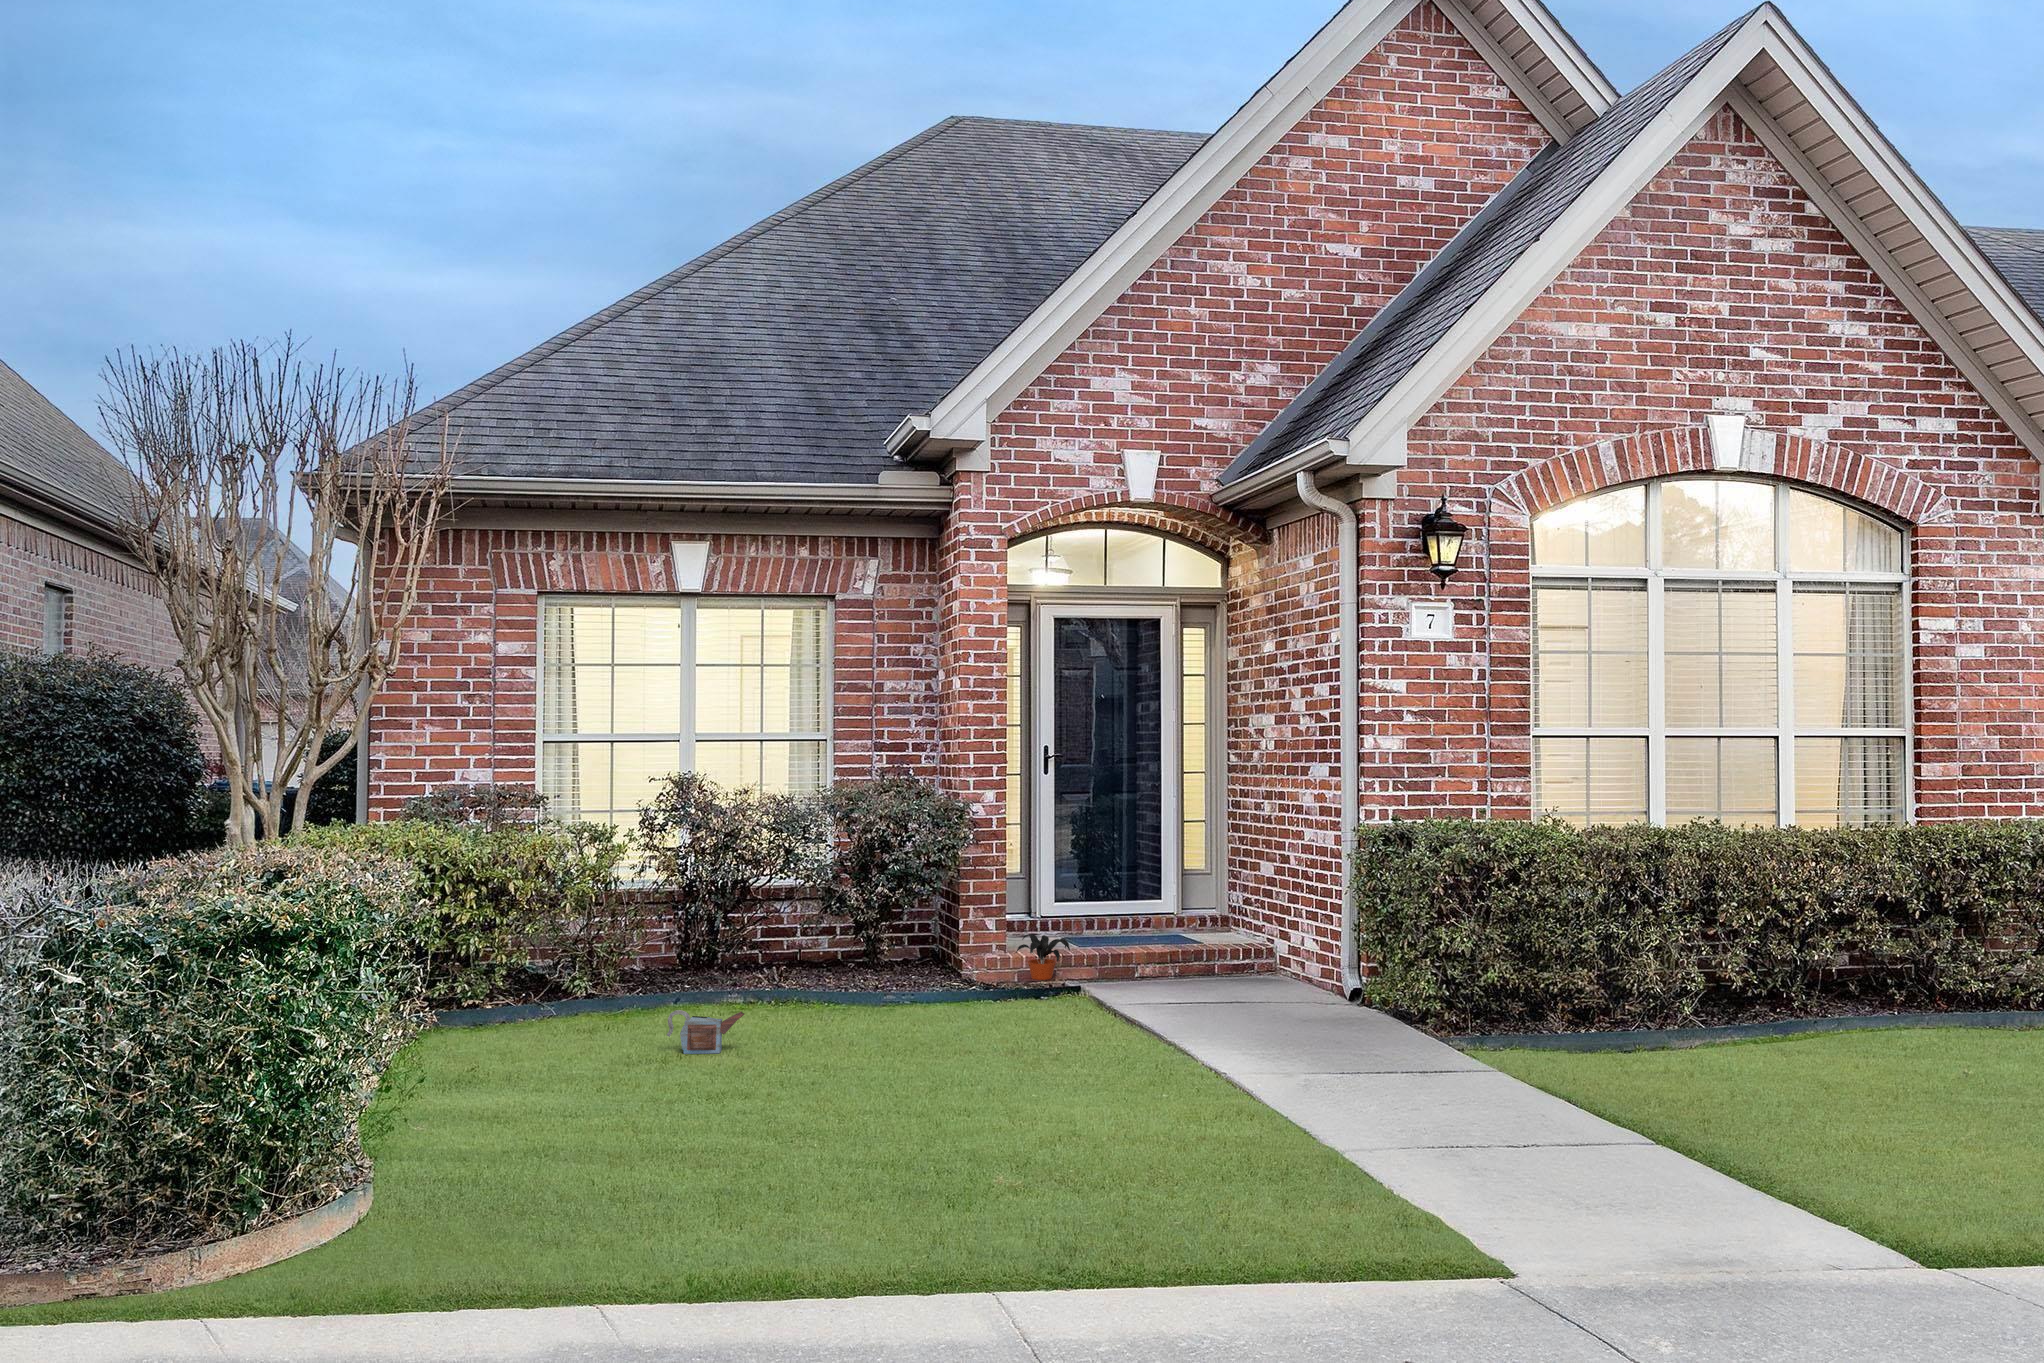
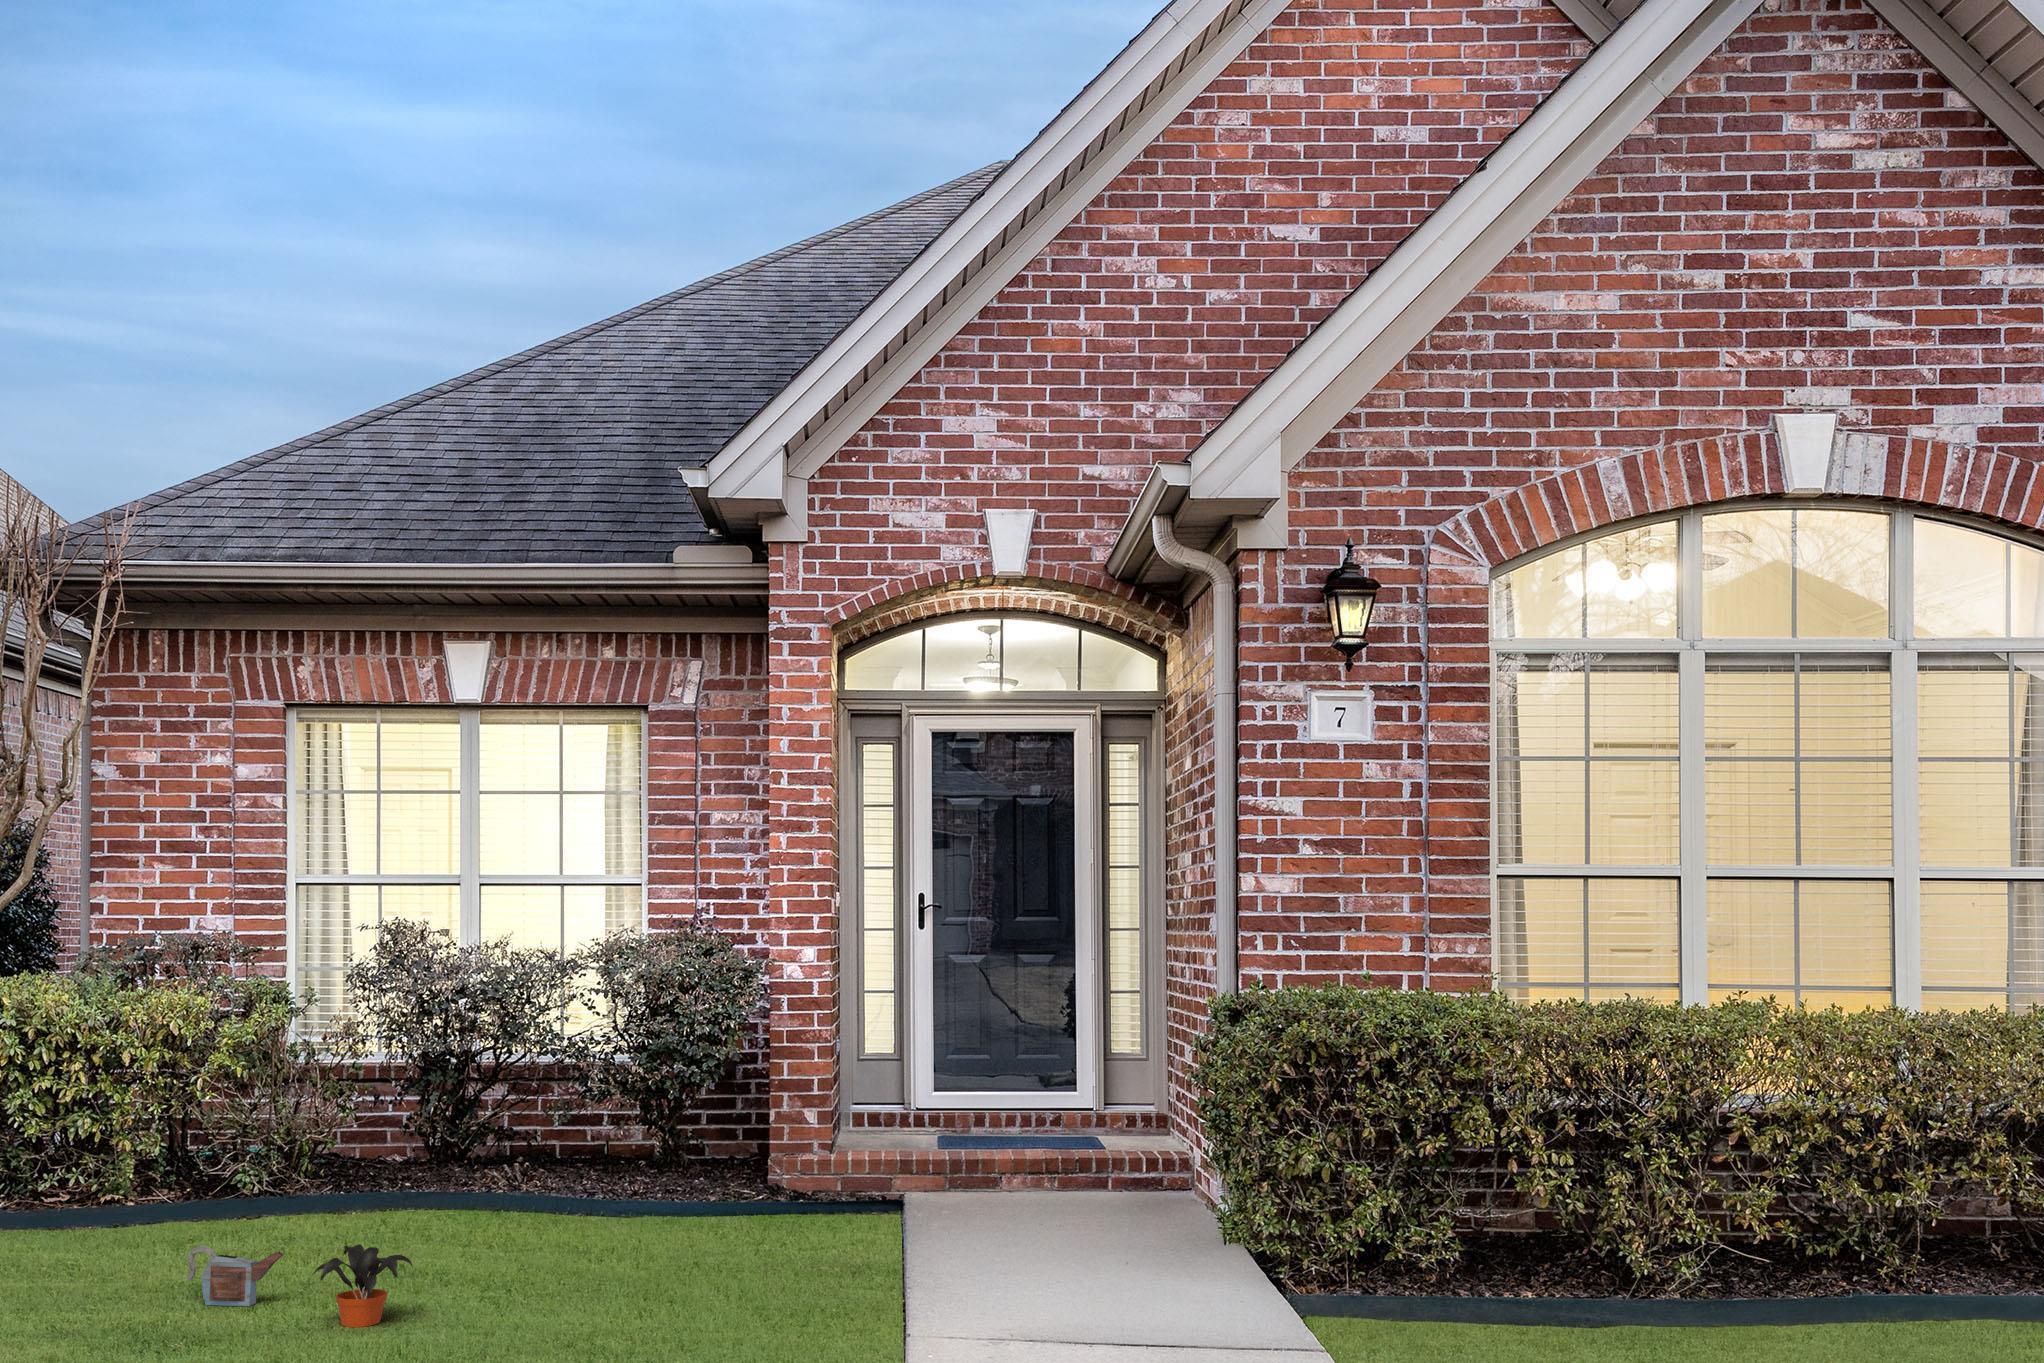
potted plant: present [1016,934,1070,980] -> present [313,1244,412,1327]

